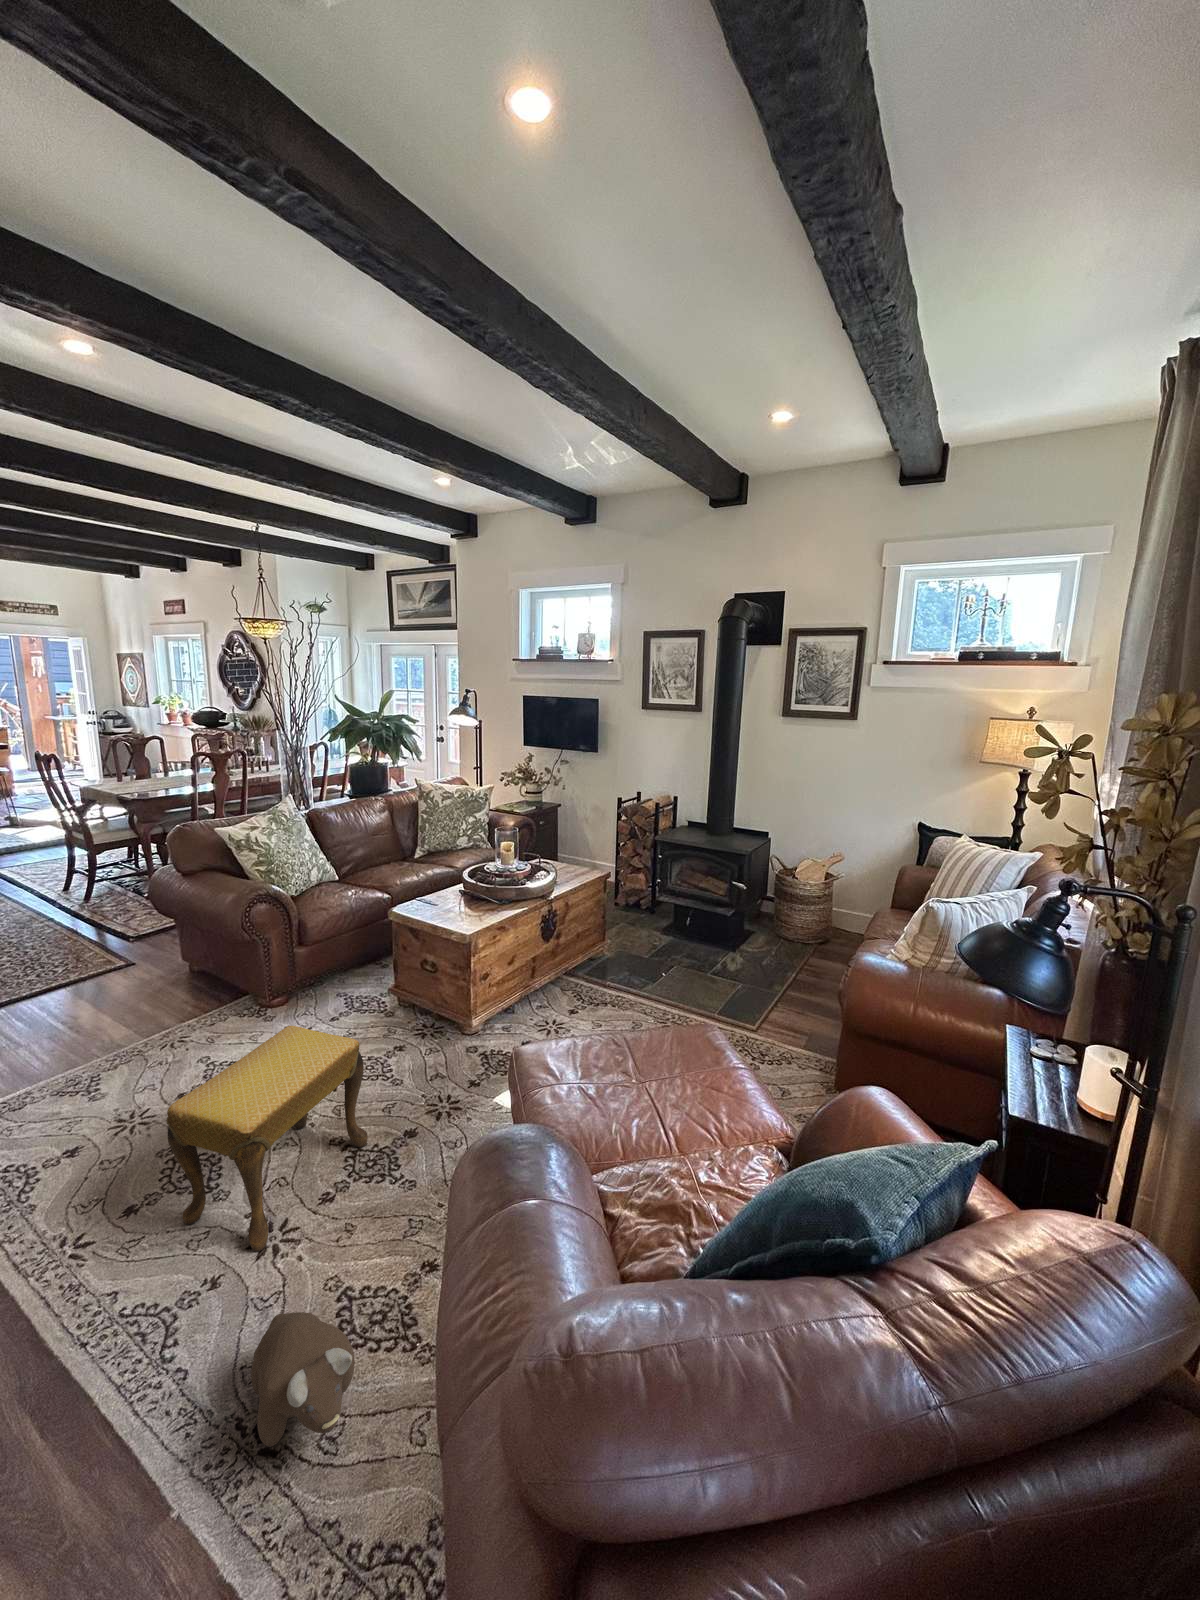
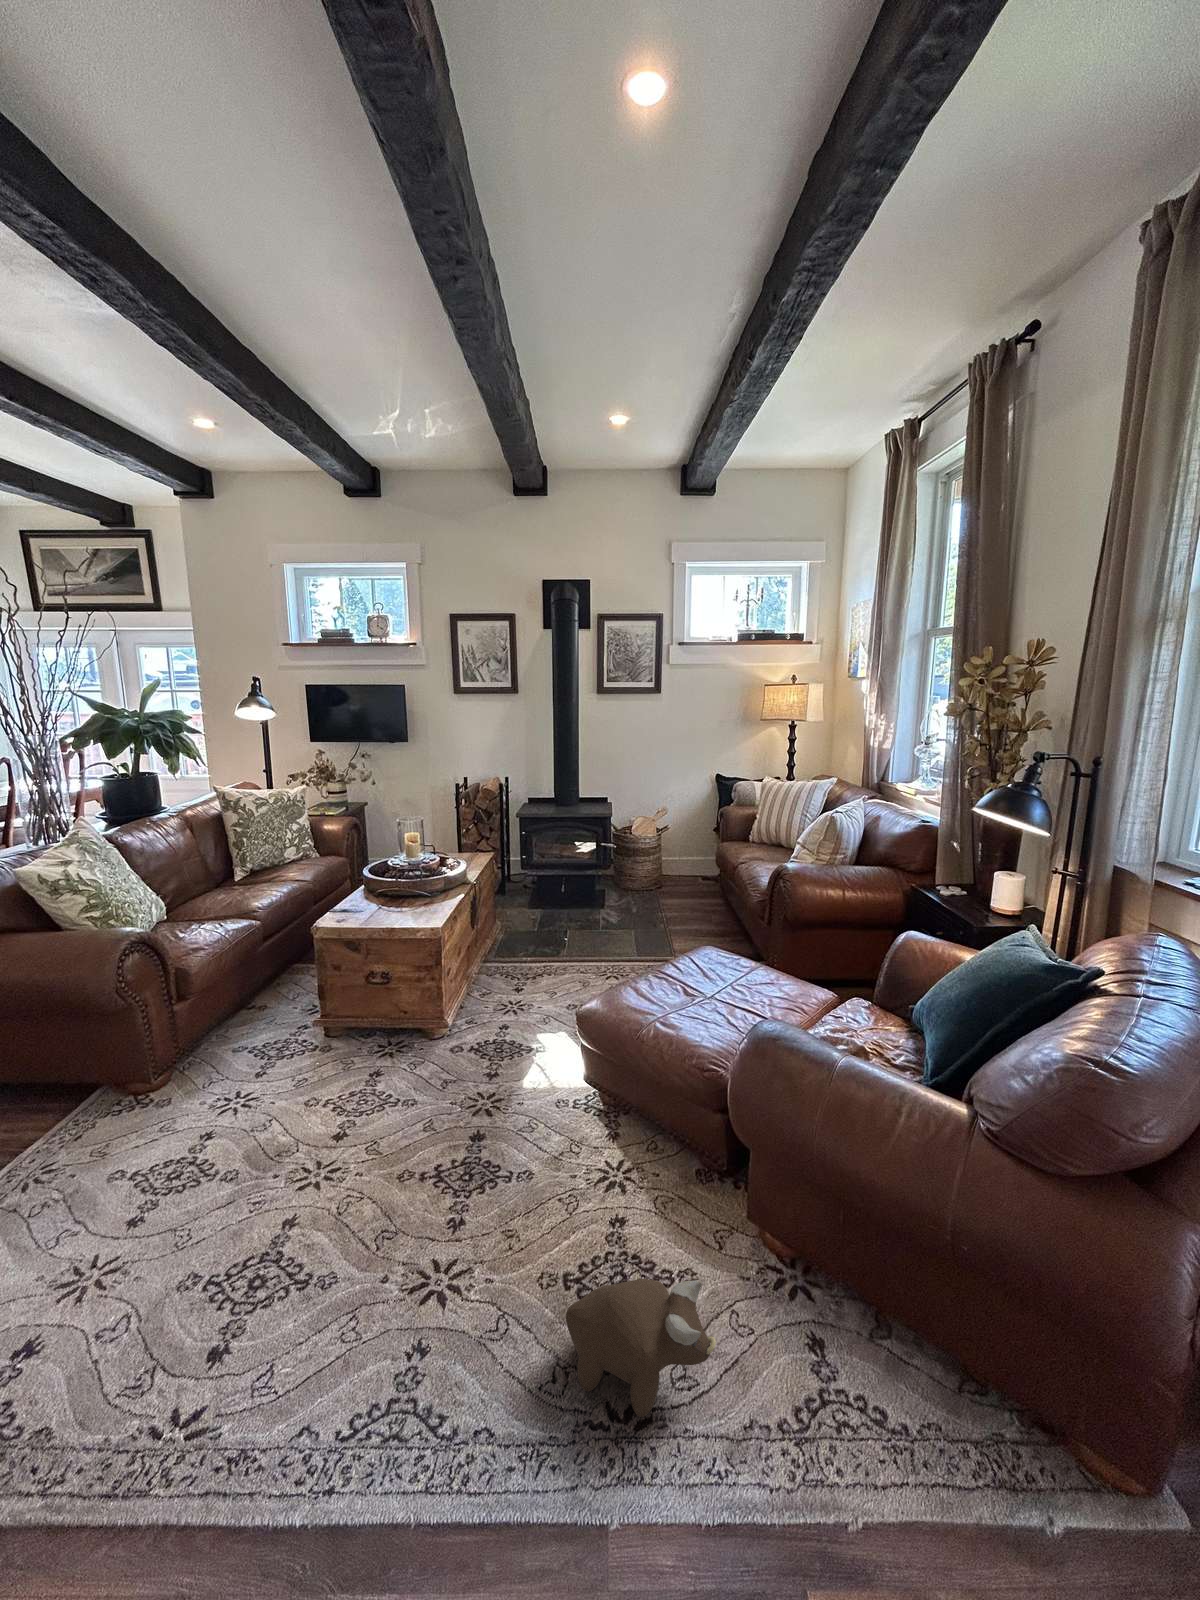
footstool: present [166,1026,368,1252] -> none [294,1044,445,1321]

